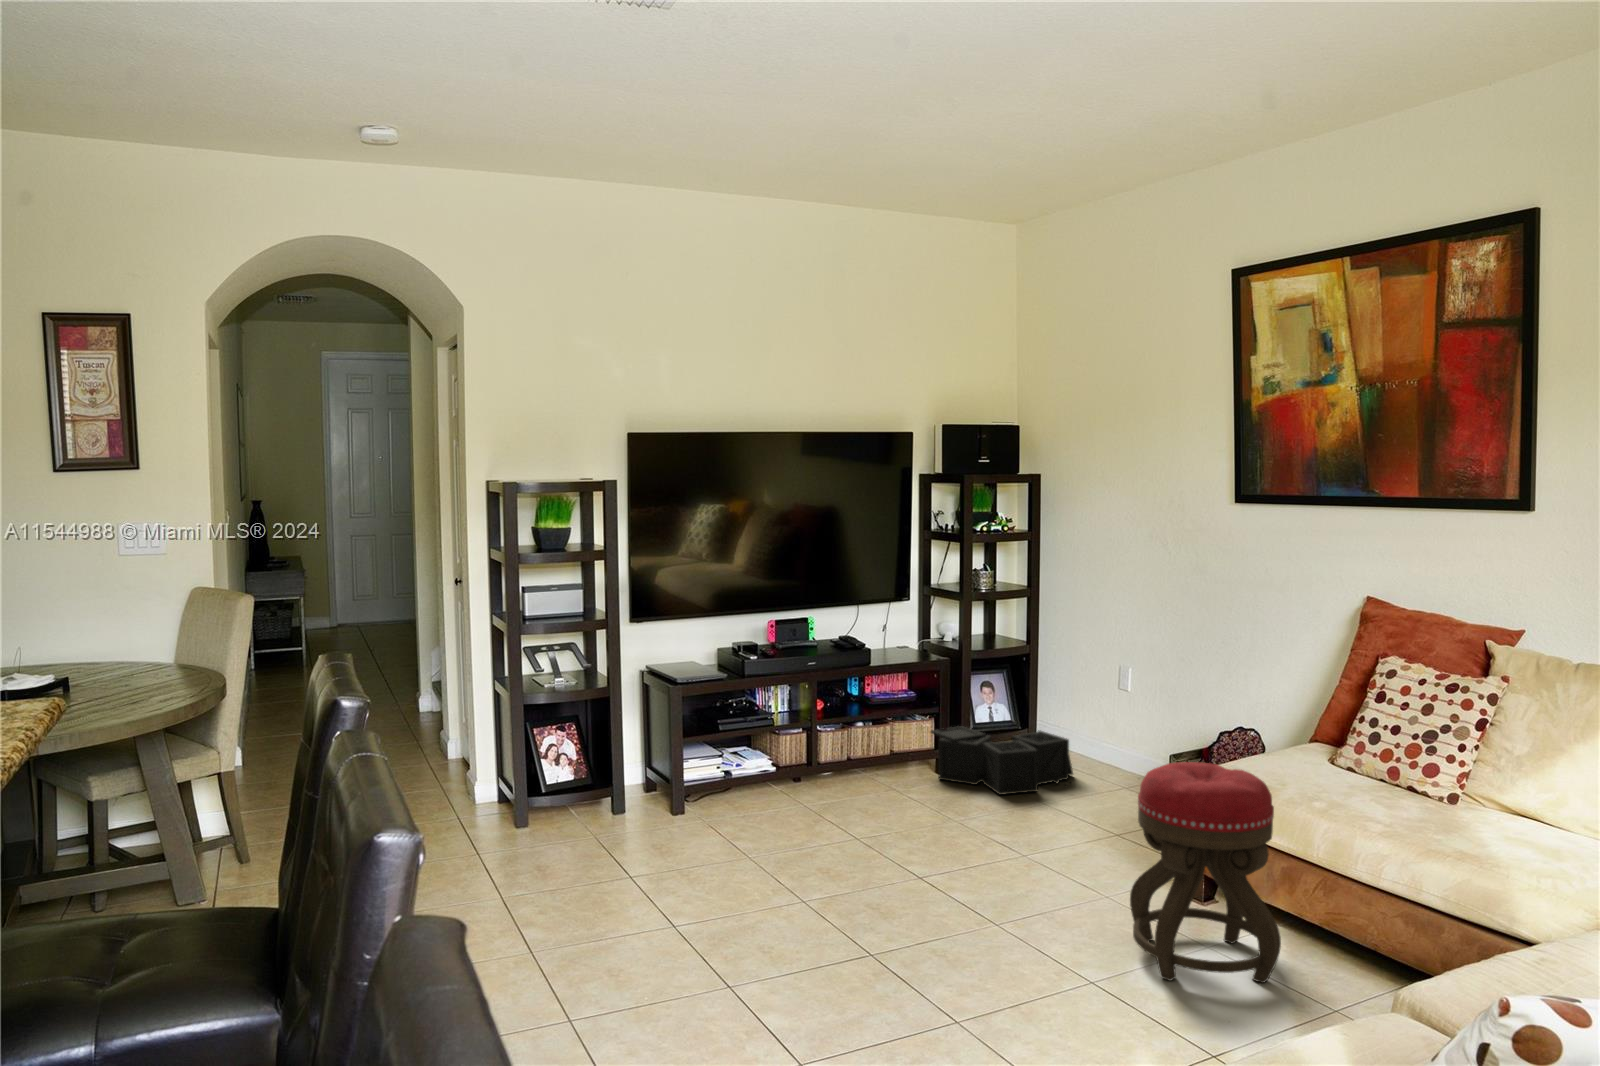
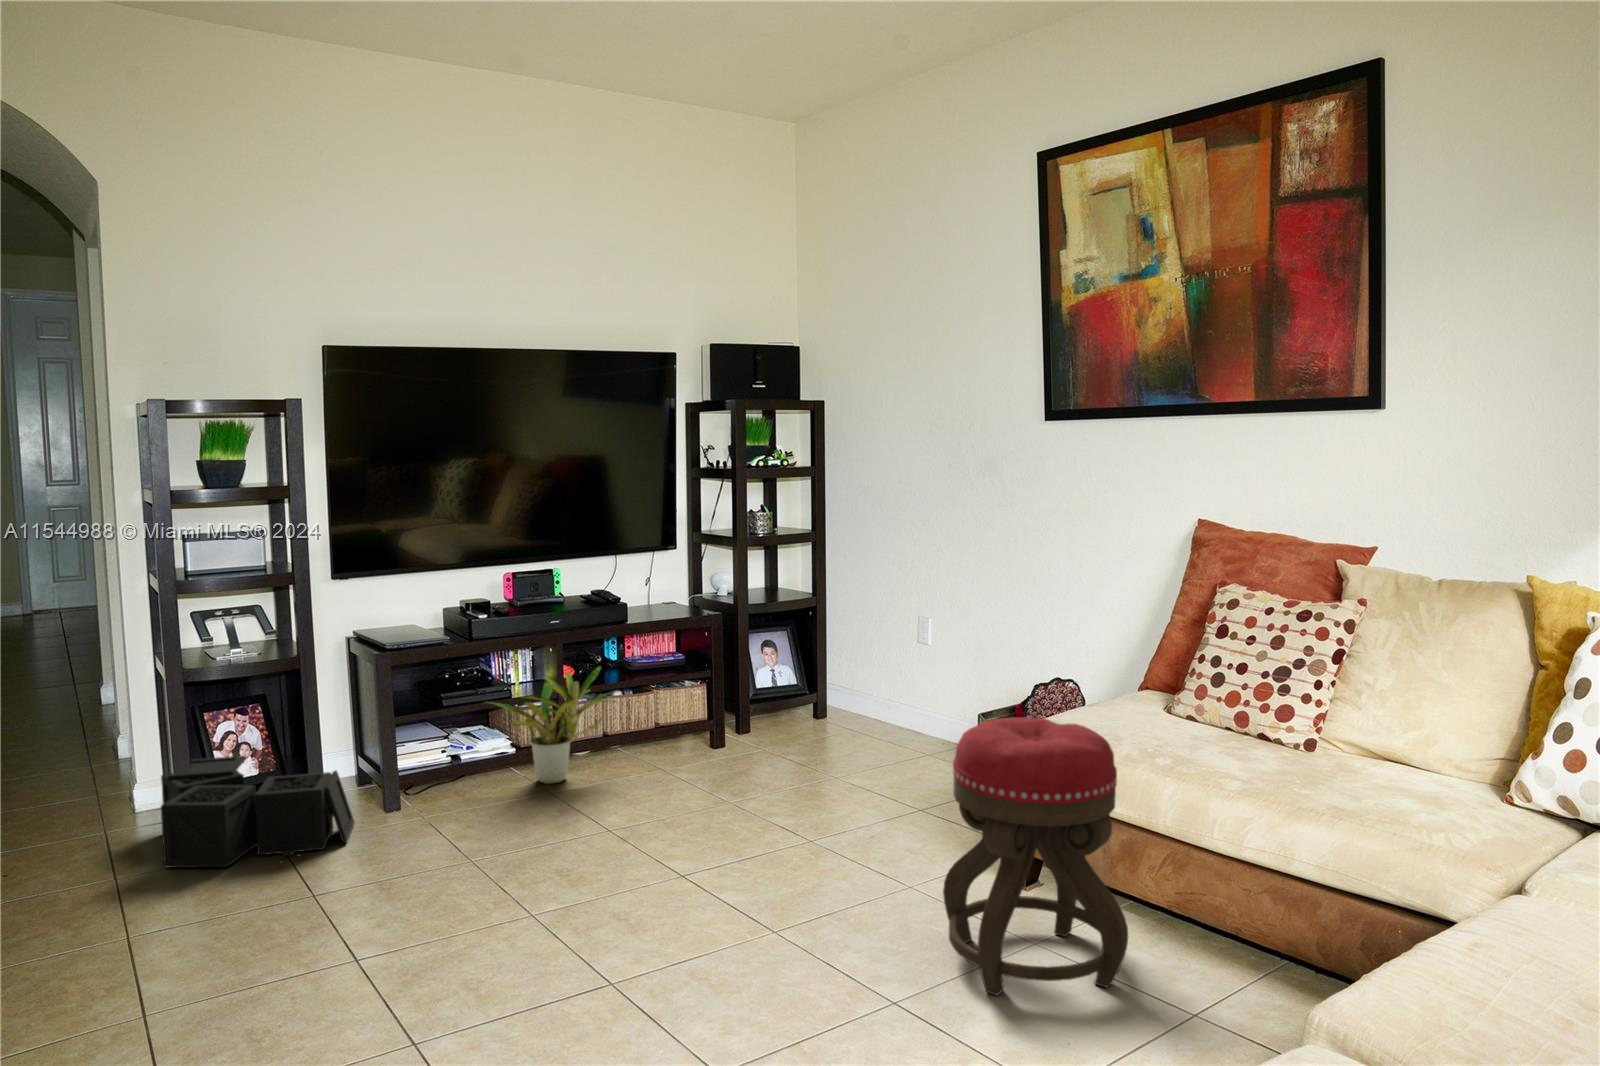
potted plant: none [753,701,860,796] -> present [493,666,617,784]
storage bin: present [931,726,1073,795] -> present [161,756,354,867]

